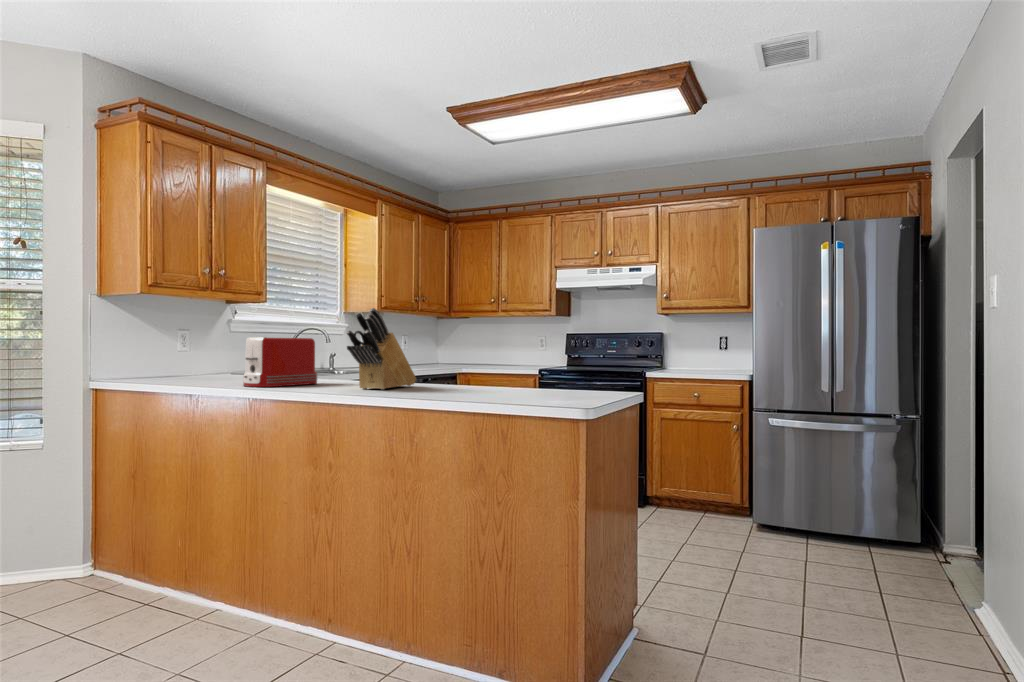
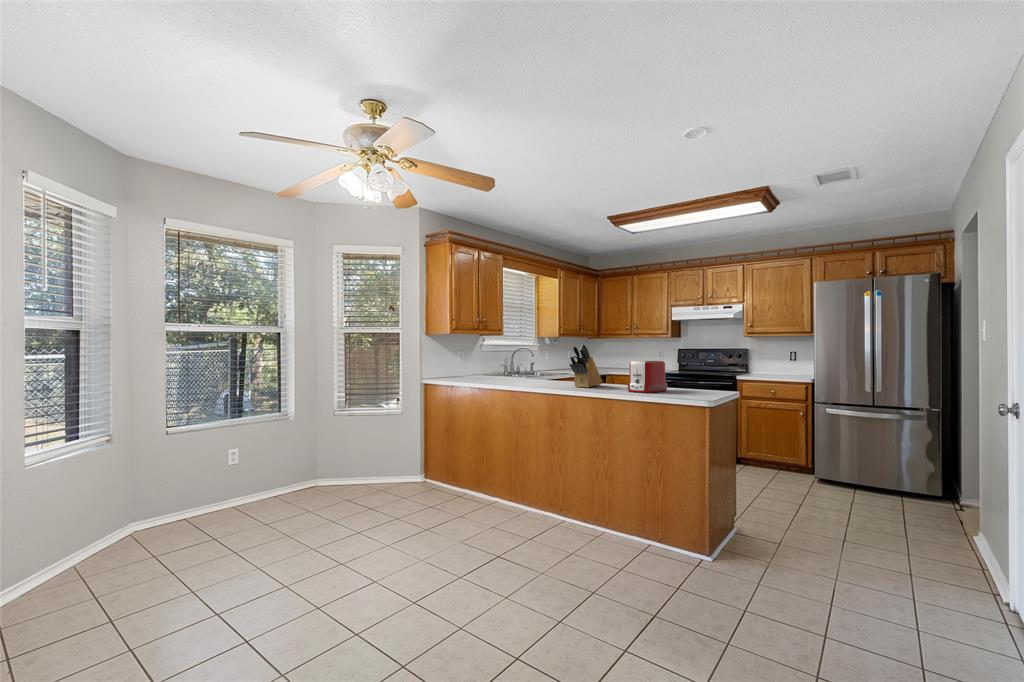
toaster: present [243,337,317,387] -> present [628,361,667,393]

